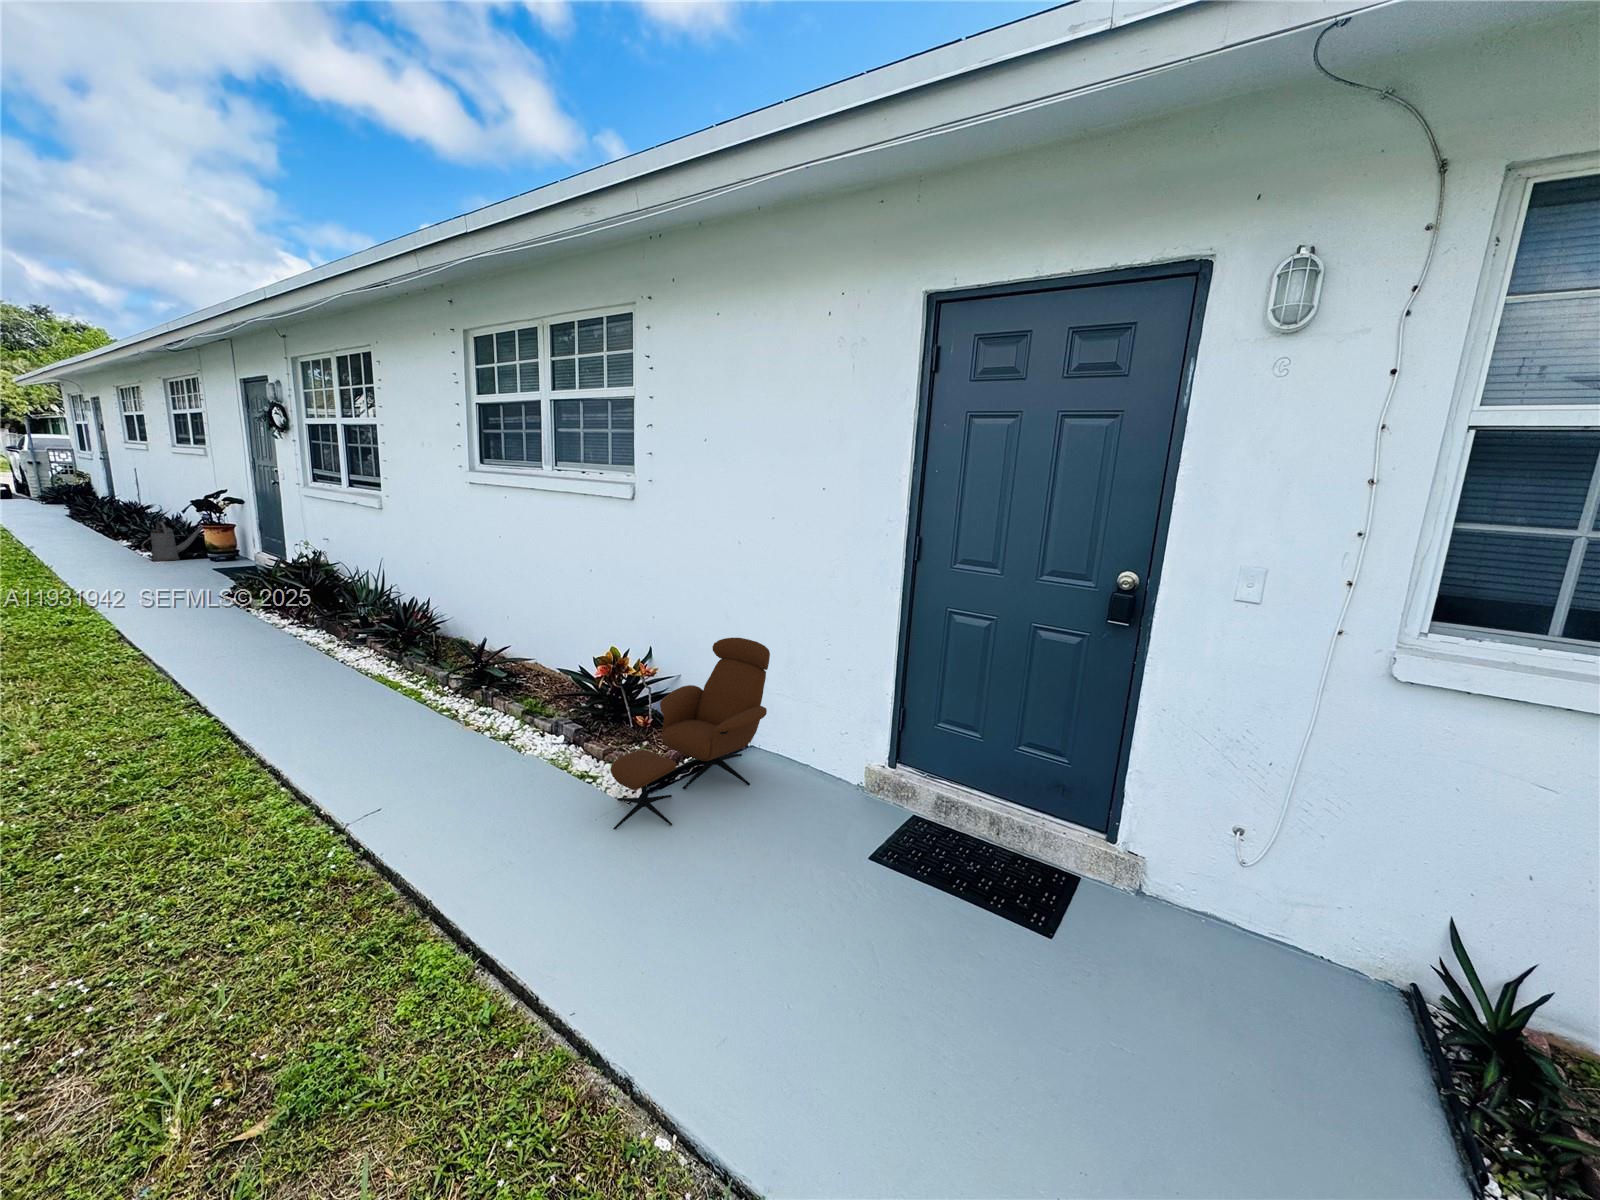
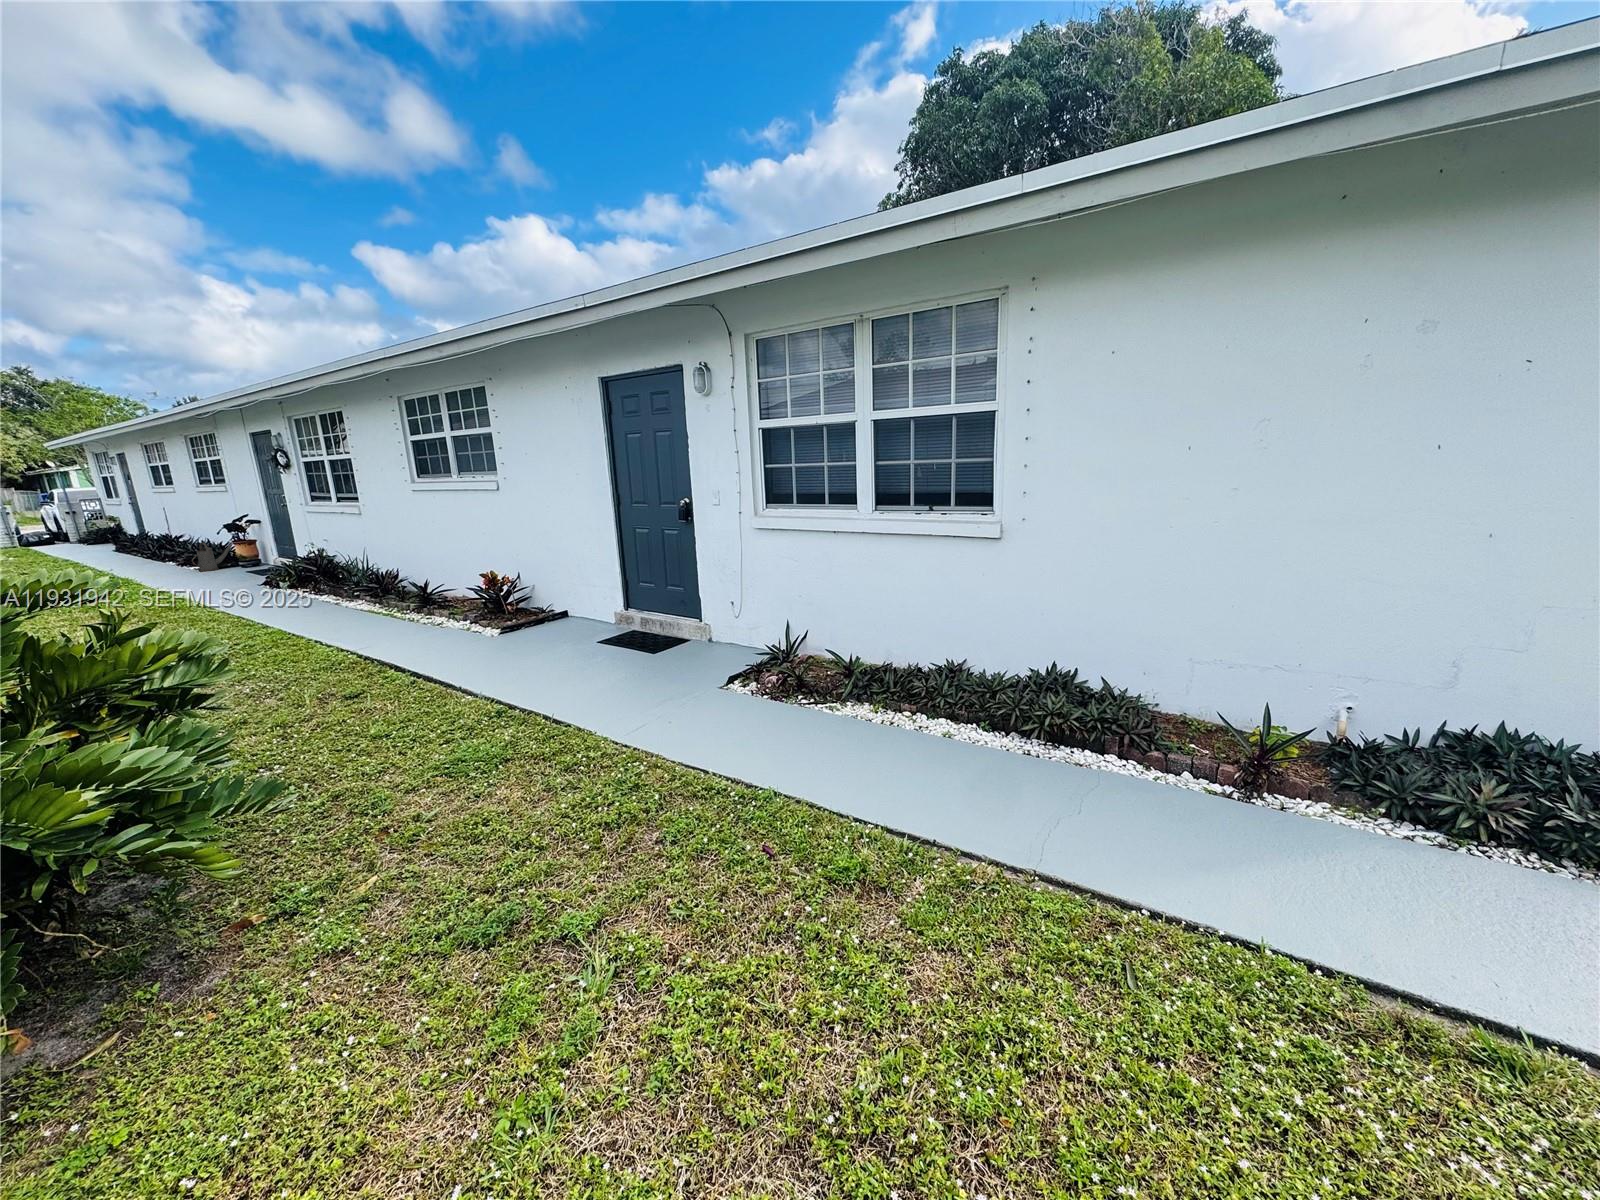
lounge chair: present [611,638,770,829] -> none [480,558,567,645]

